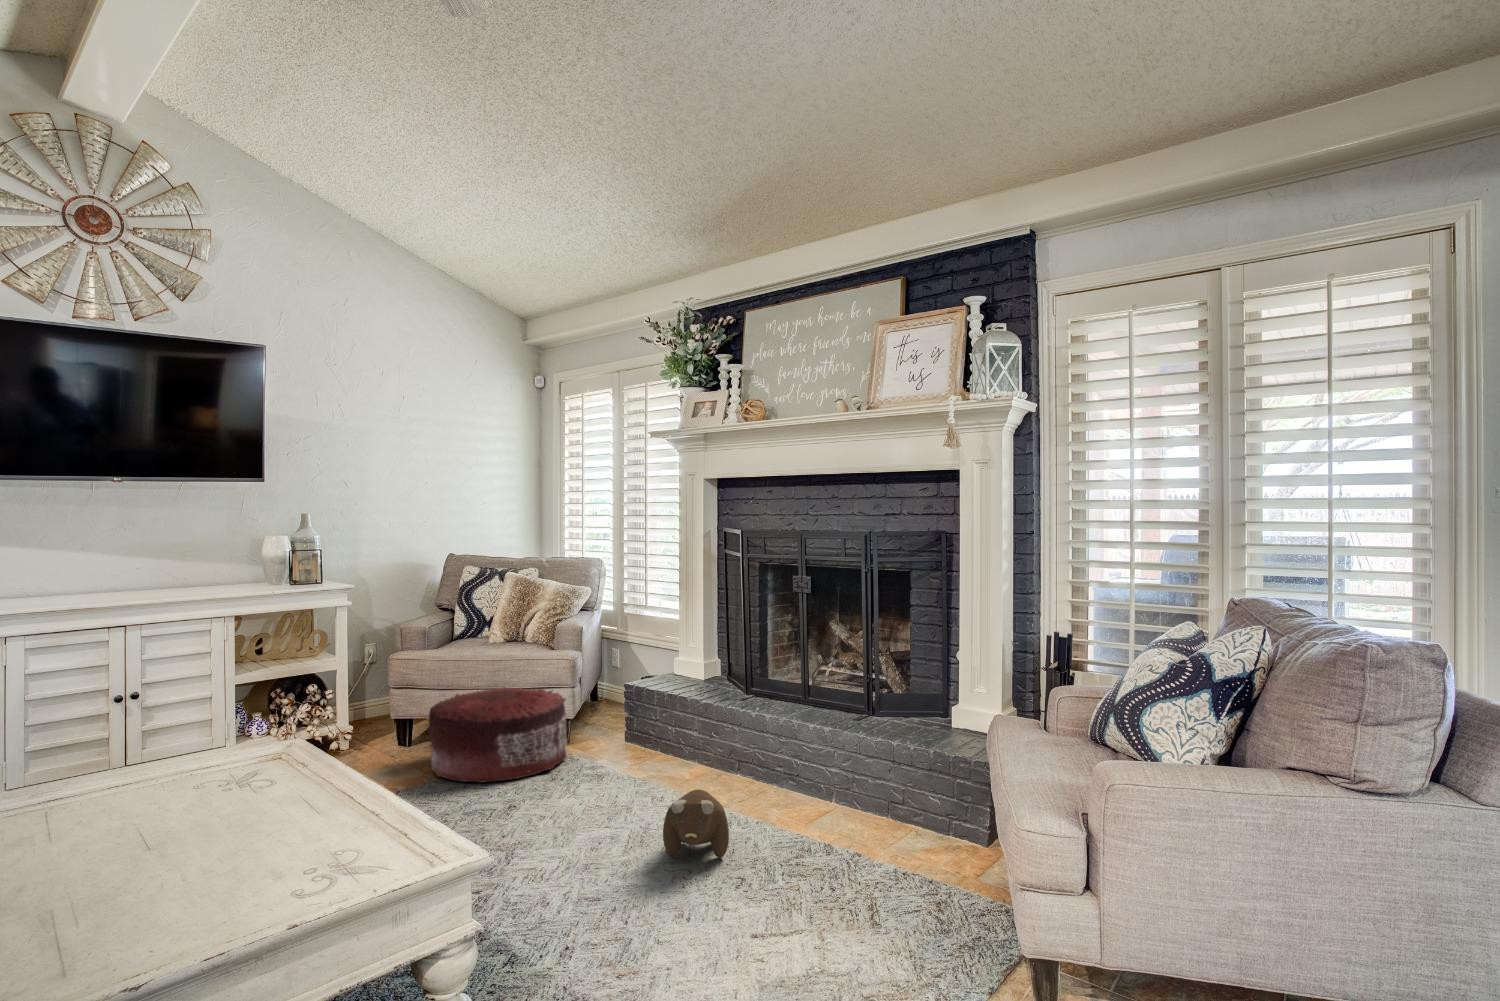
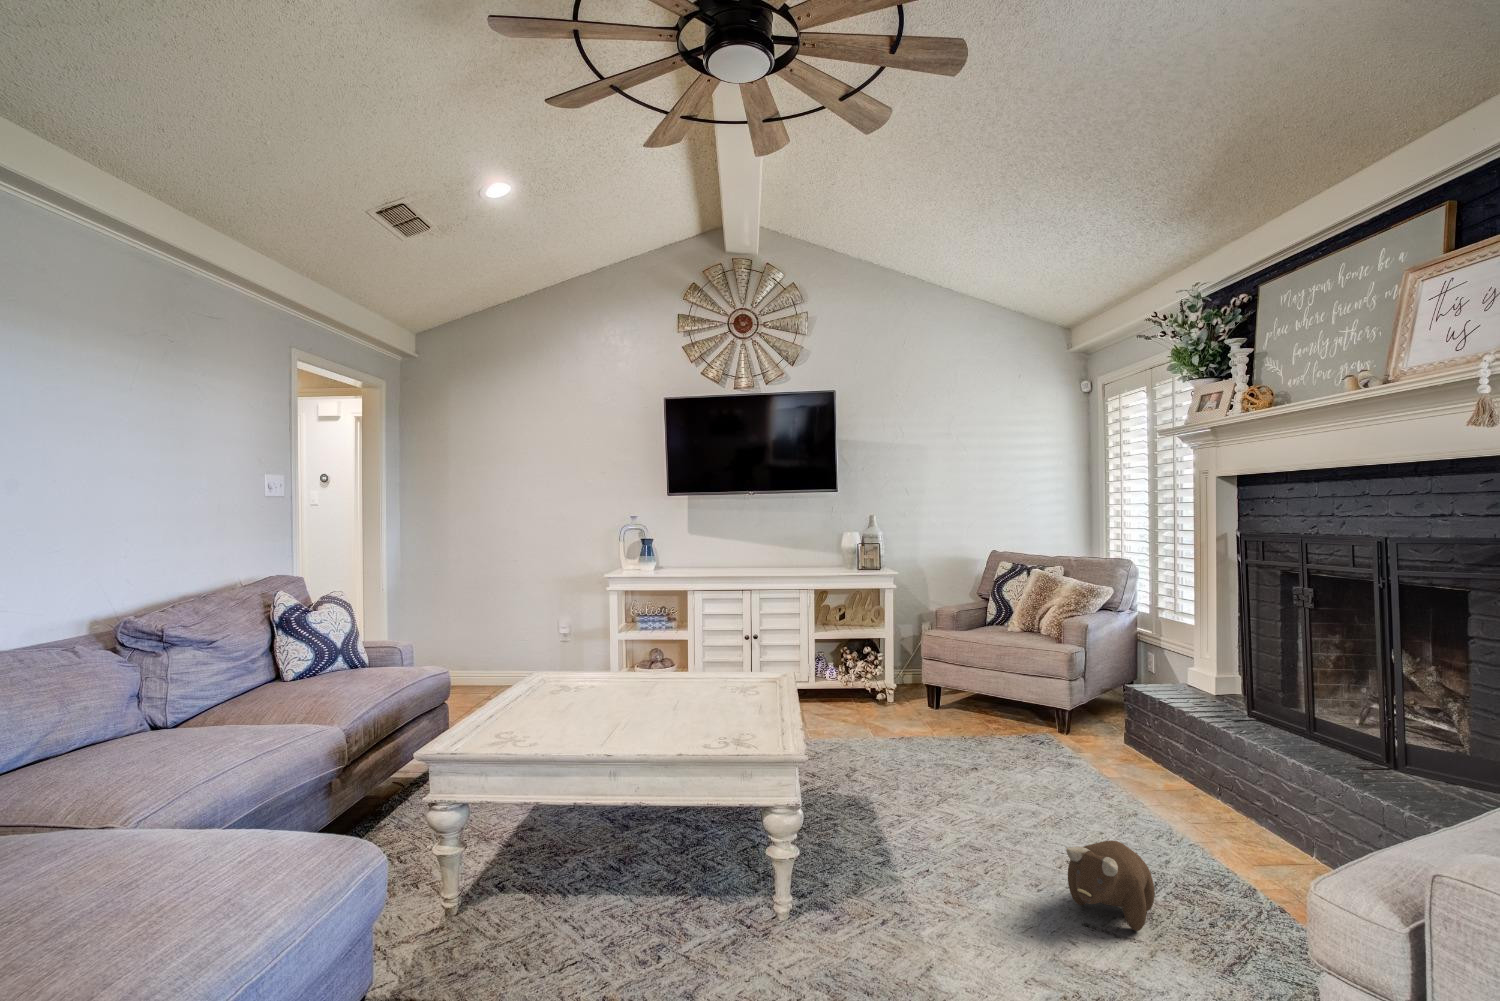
pouf: present [429,687,568,782] -> none [930,673,1060,764]

